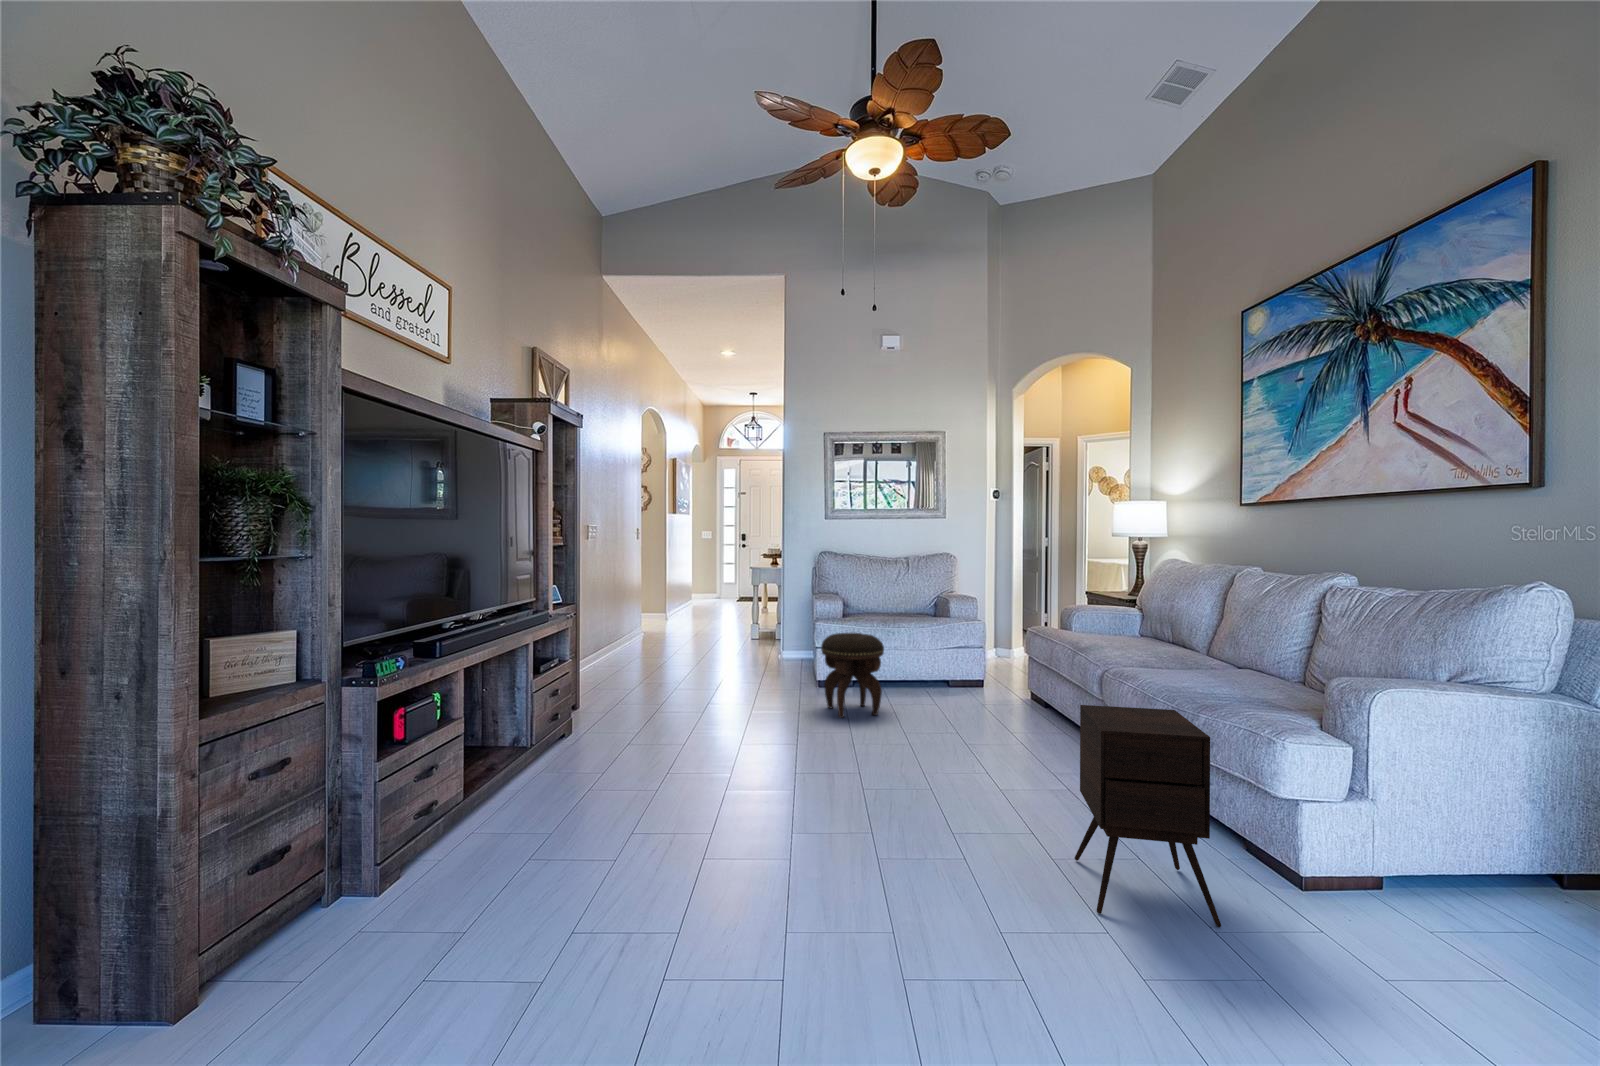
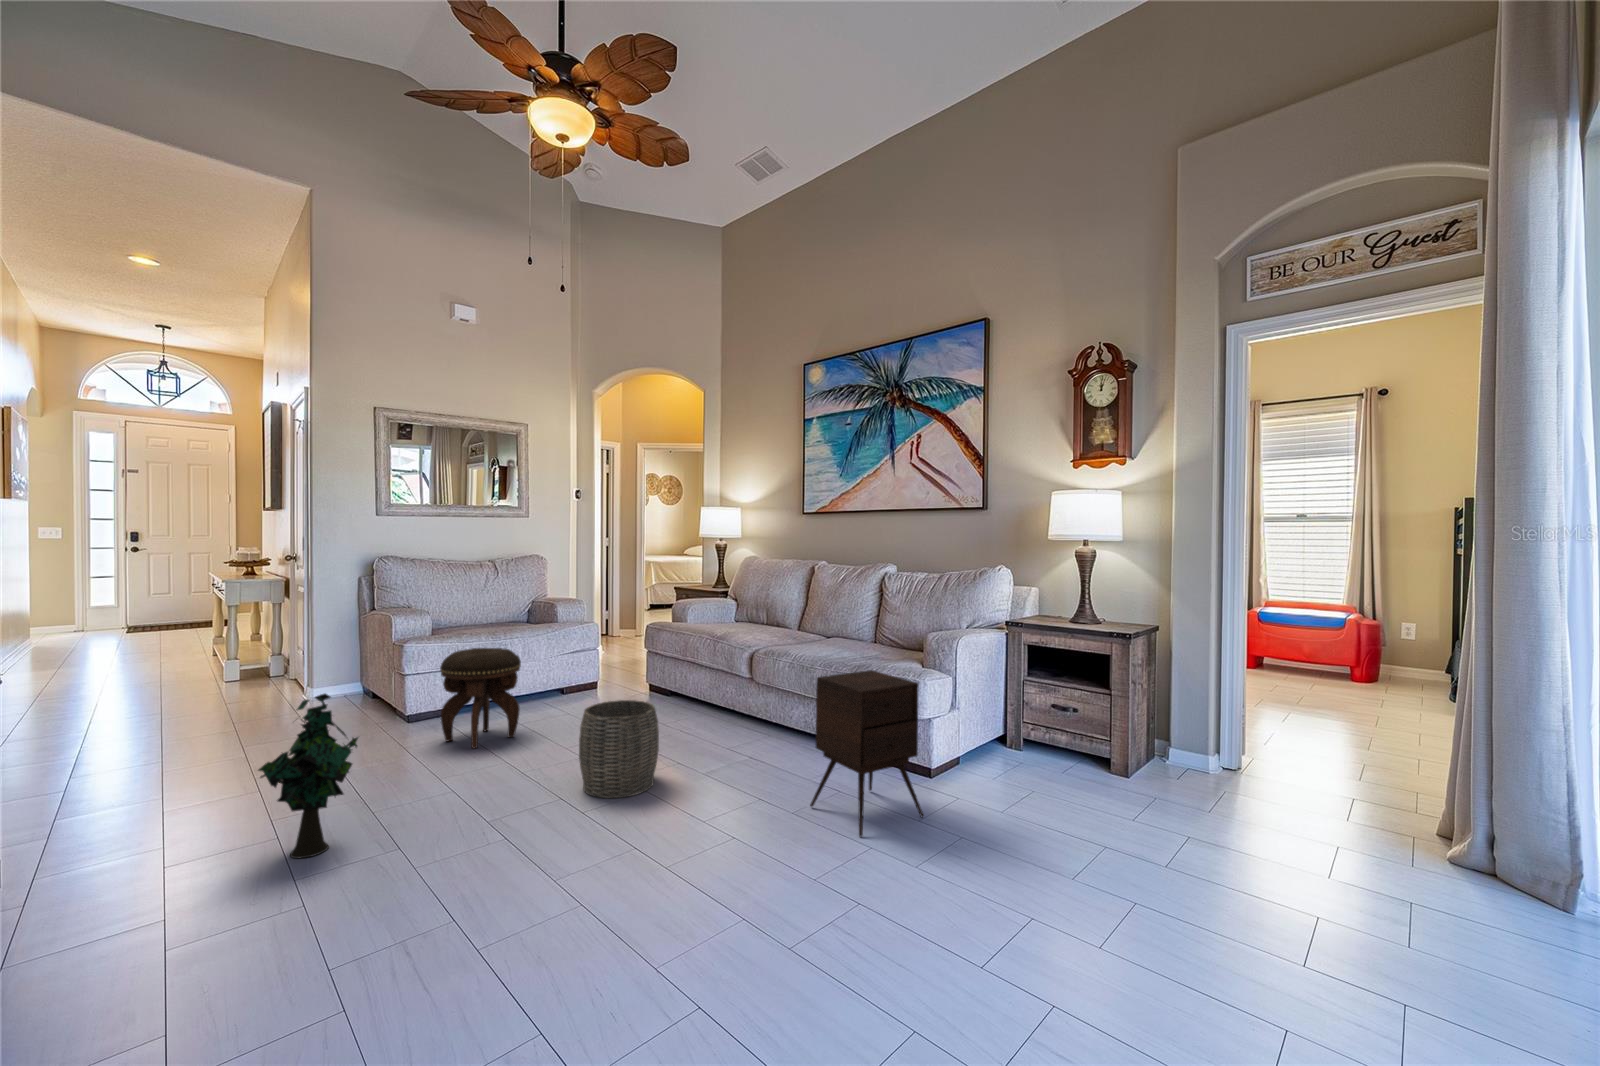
decorative plant: none [649,650,713,765] -> present [258,694,358,858]
woven basket: none [874,695,950,790] -> present [579,700,659,798]

